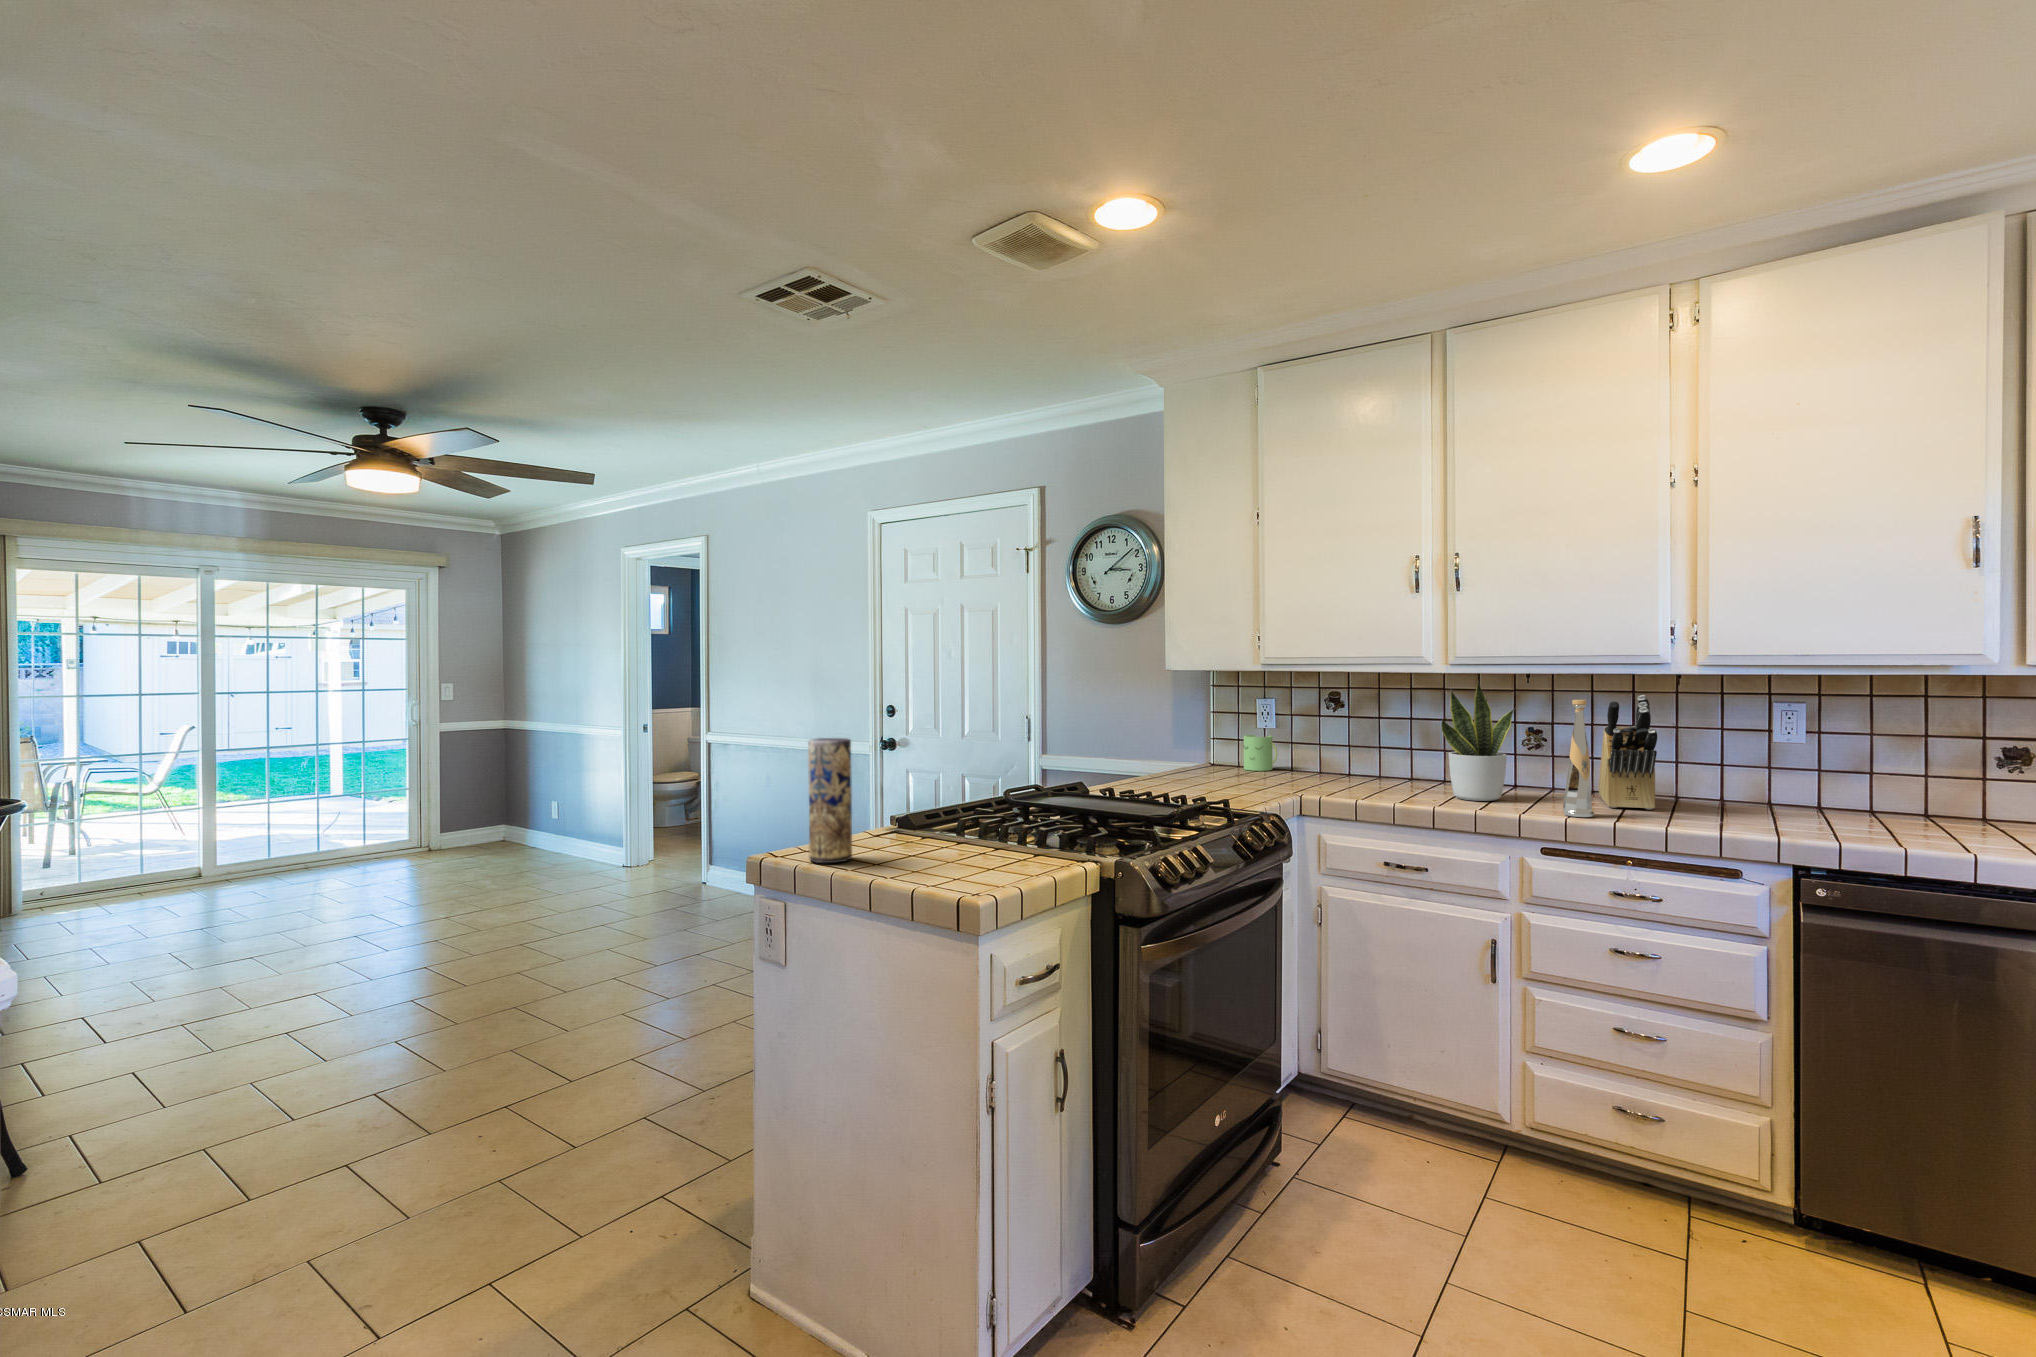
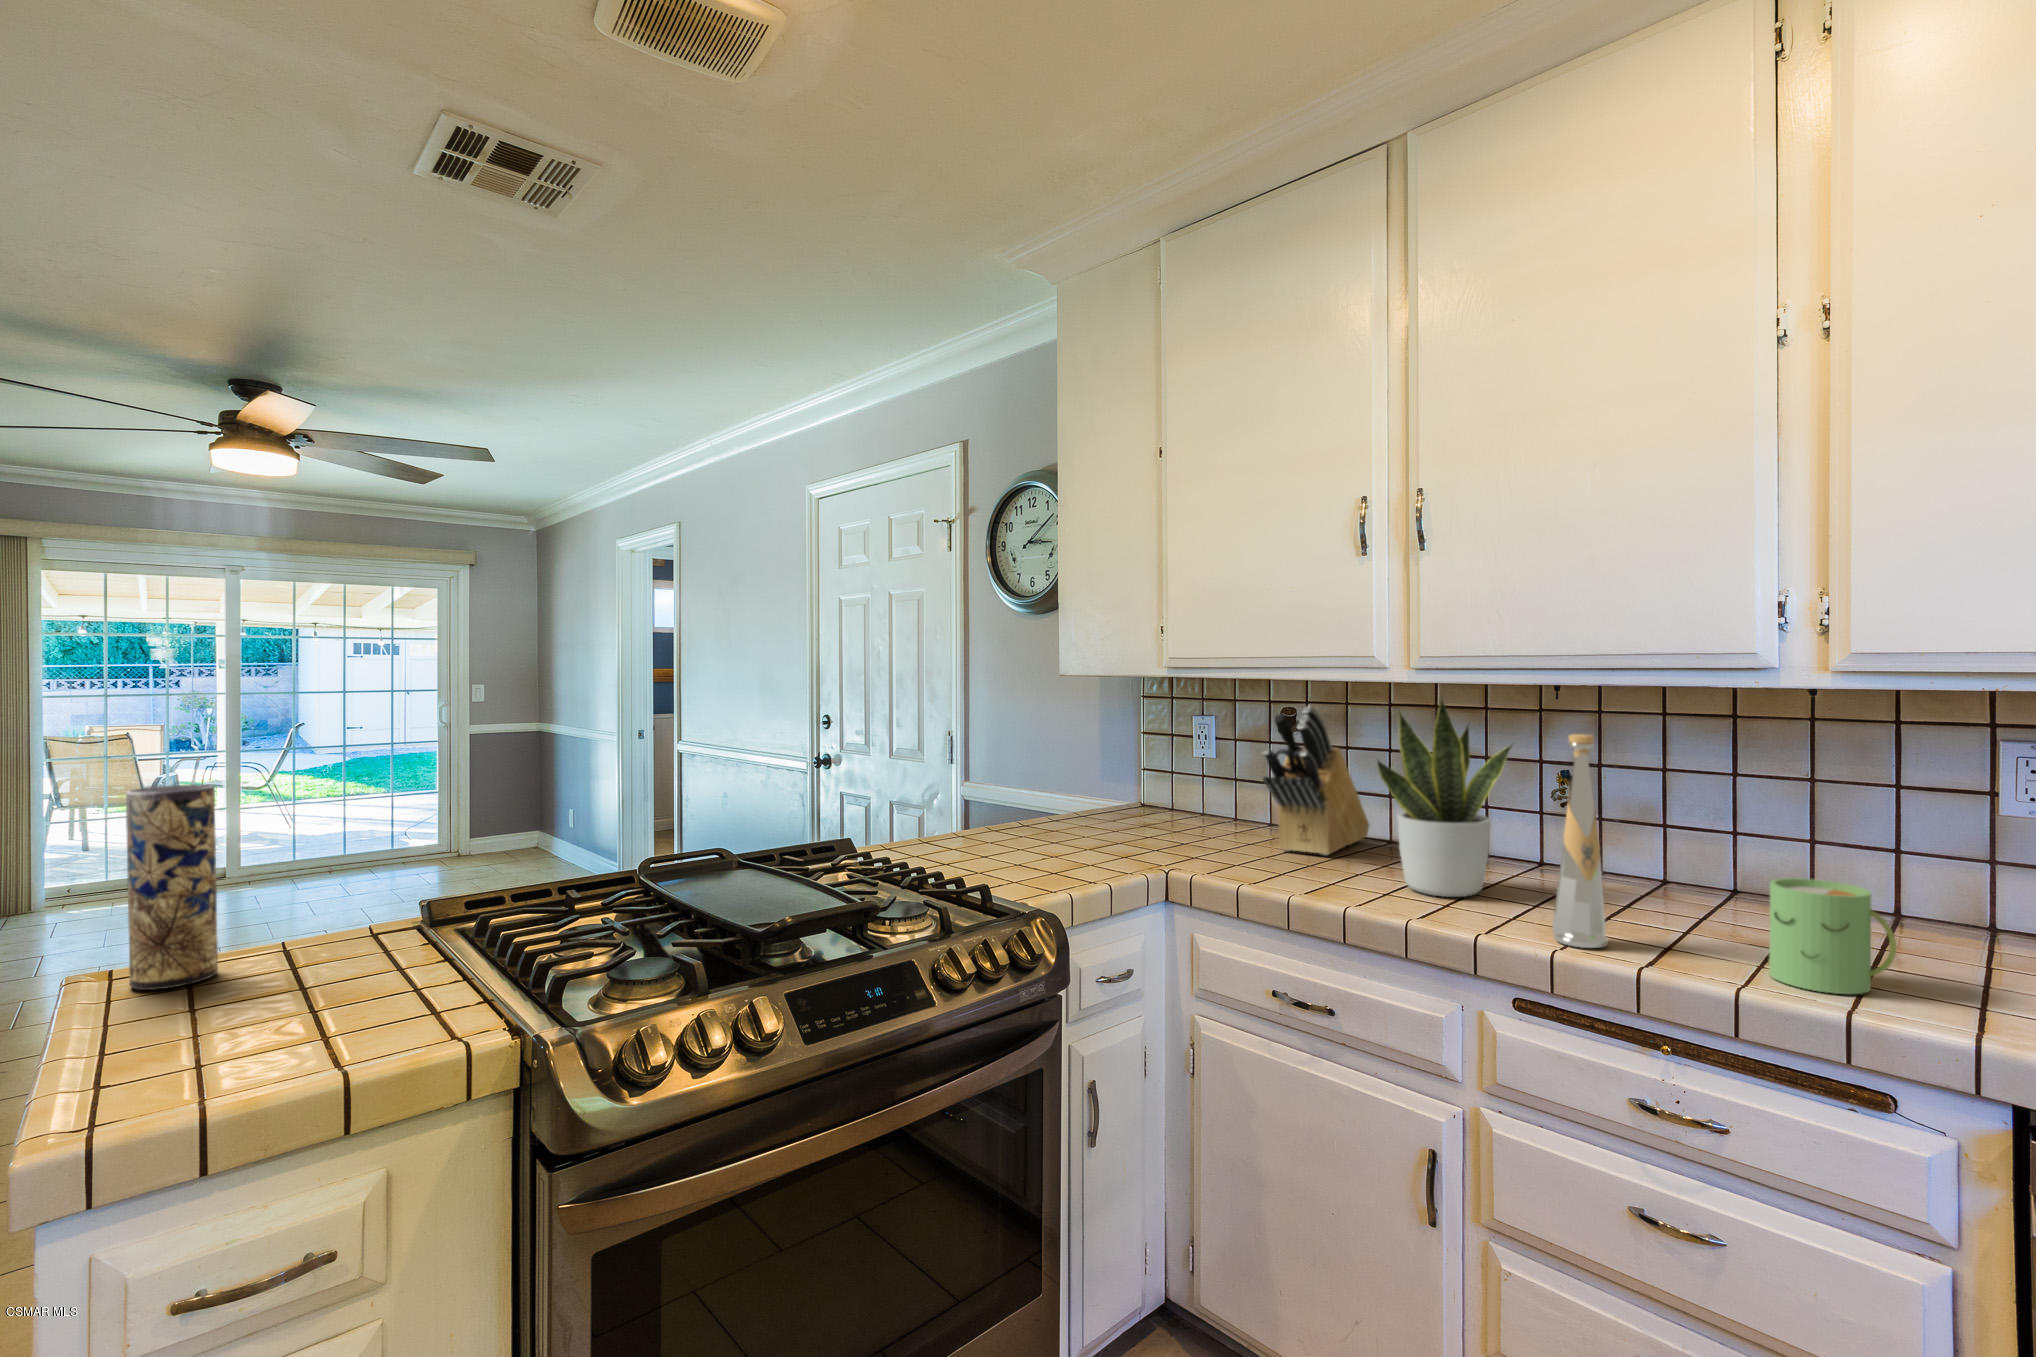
knife block: present [1599,695,1657,810] -> present [1263,706,1369,855]
mug: present [1244,735,1277,771] -> present [1769,878,1896,994]

